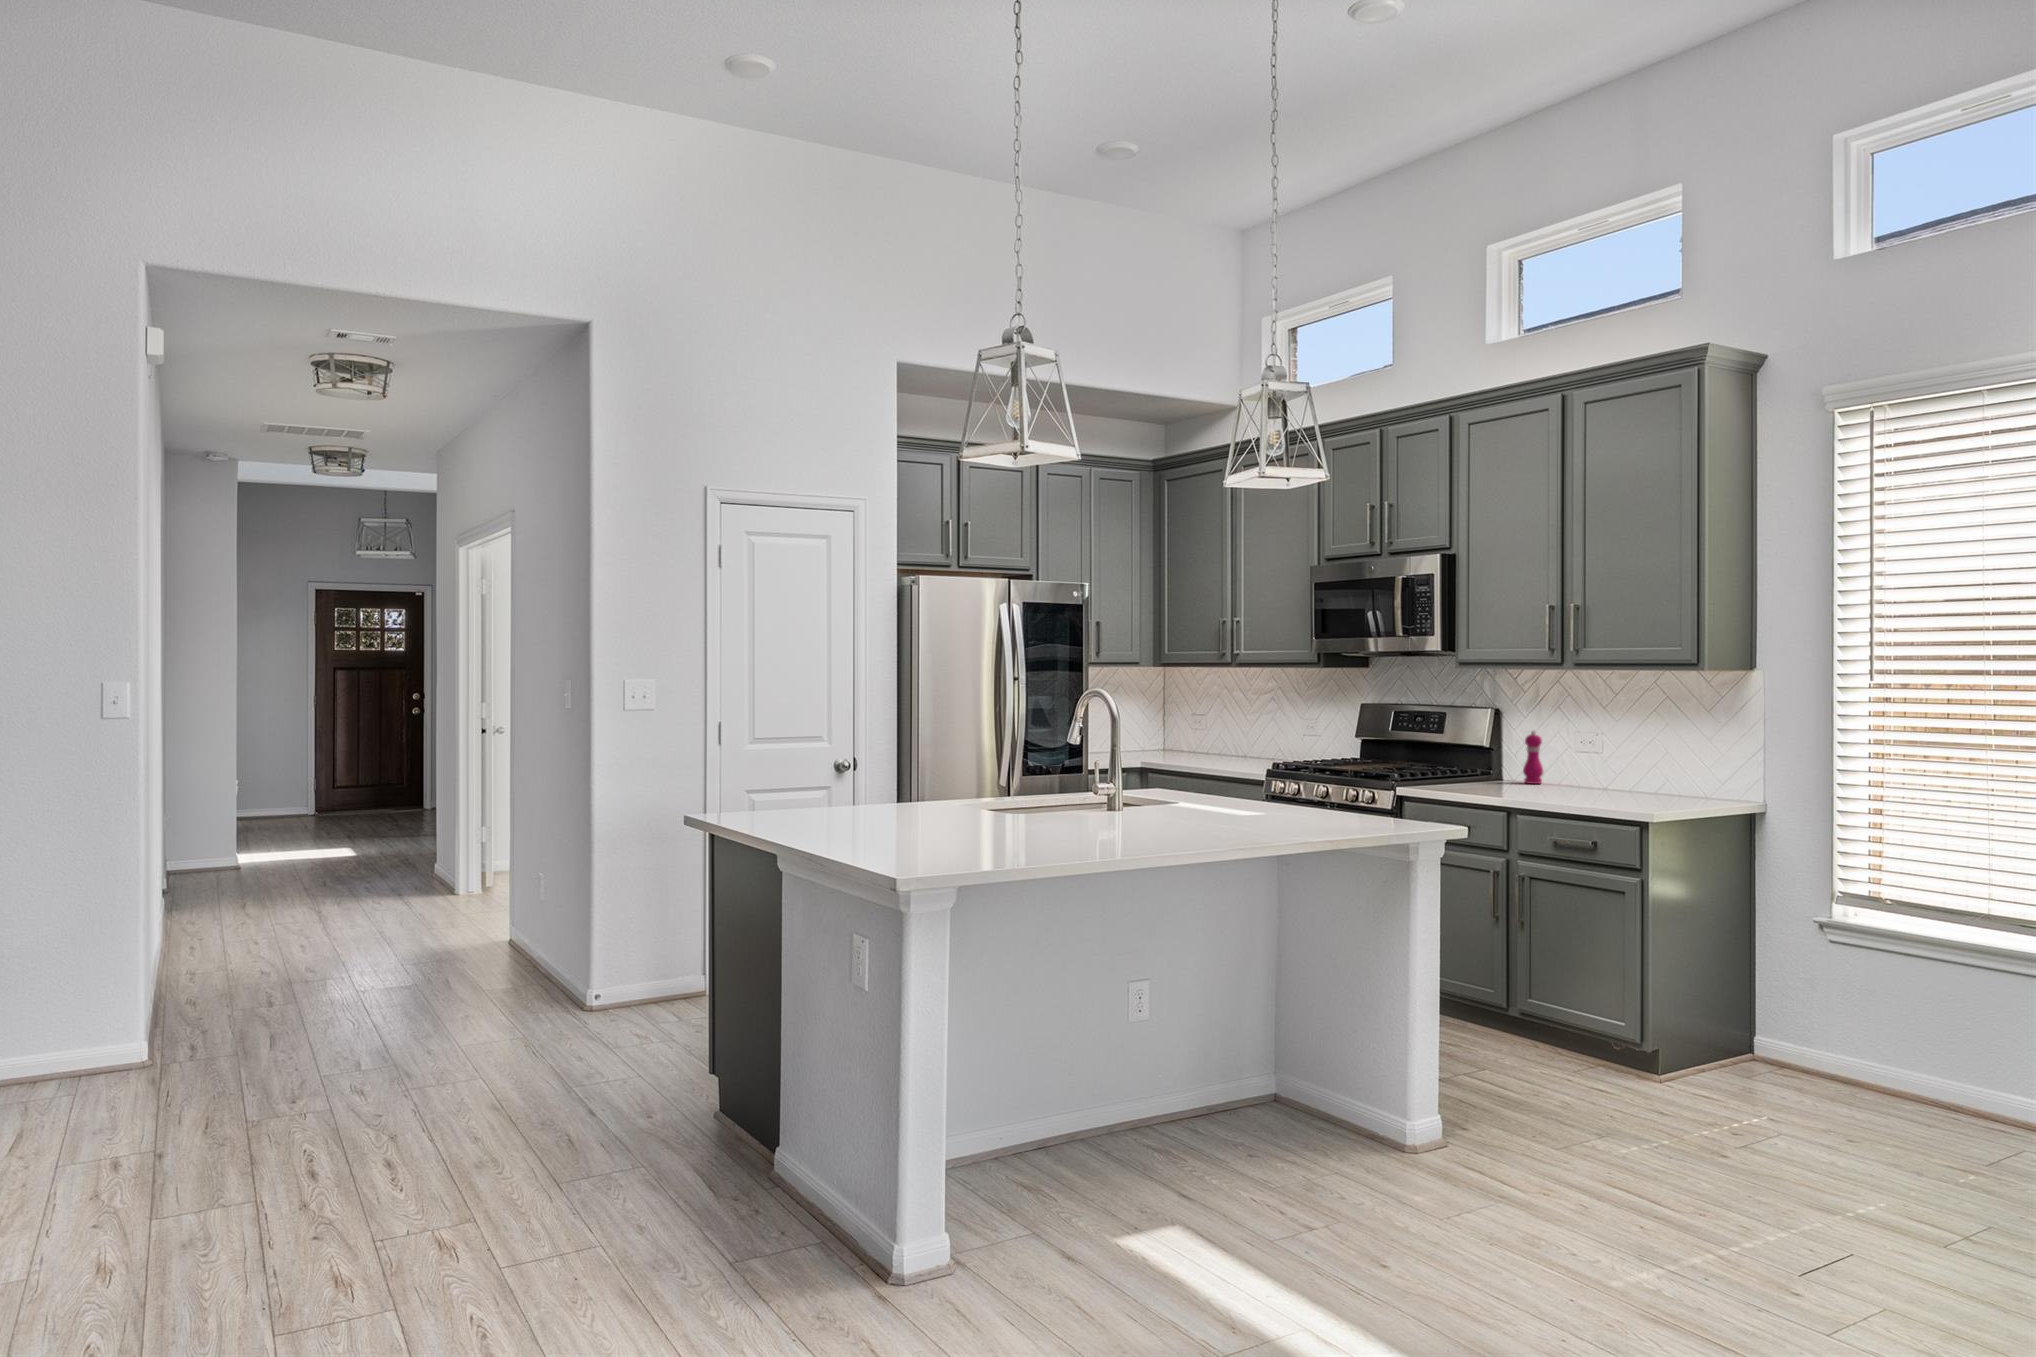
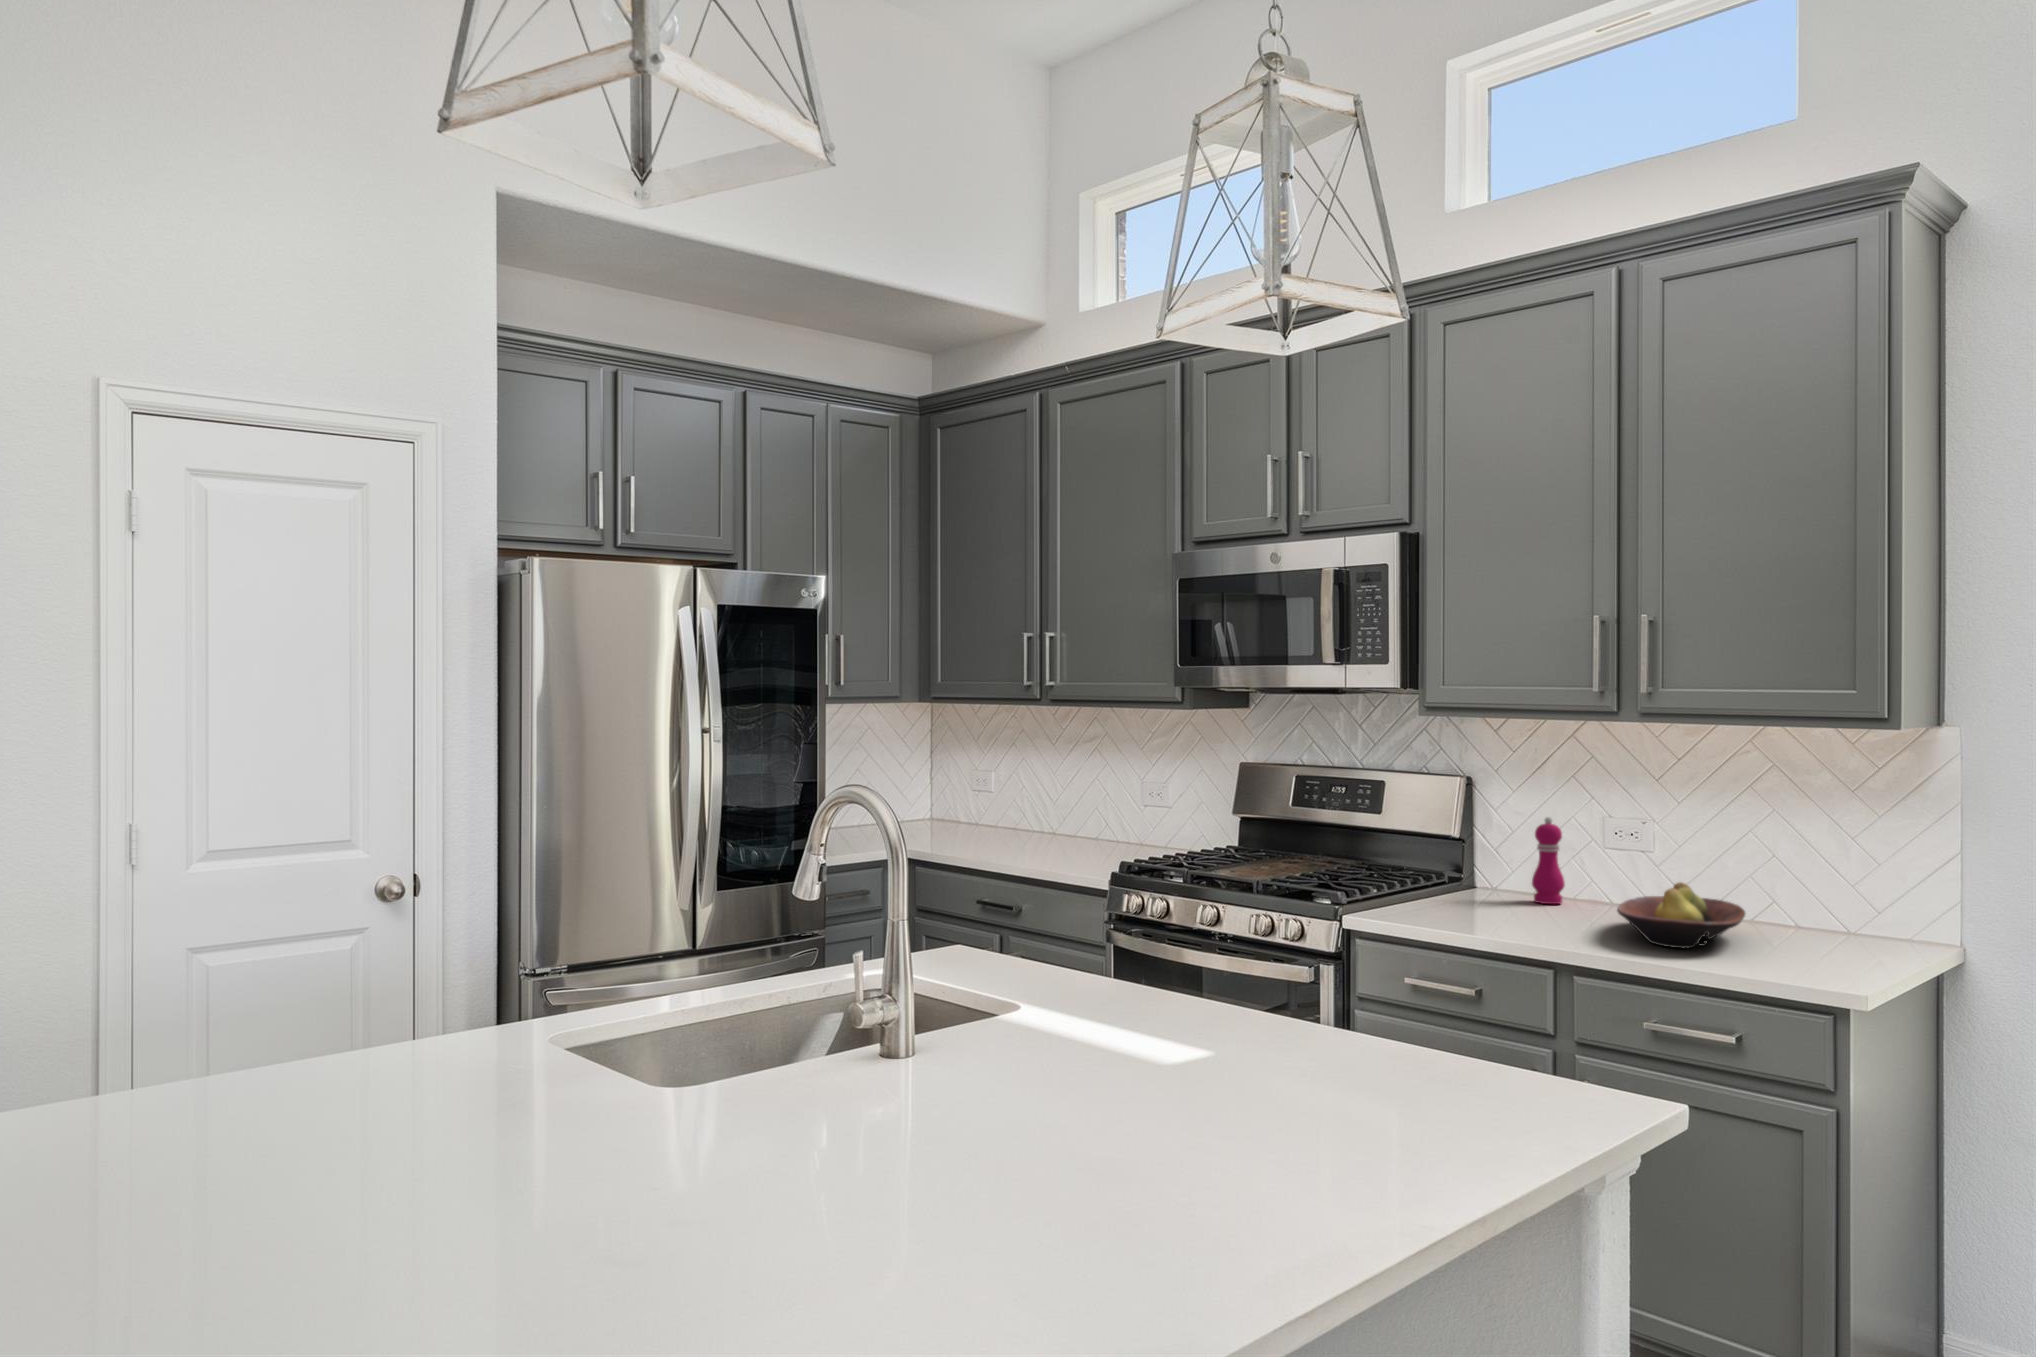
fruit bowl: none [1549,765,1633,800] -> present [1617,882,1745,948]

